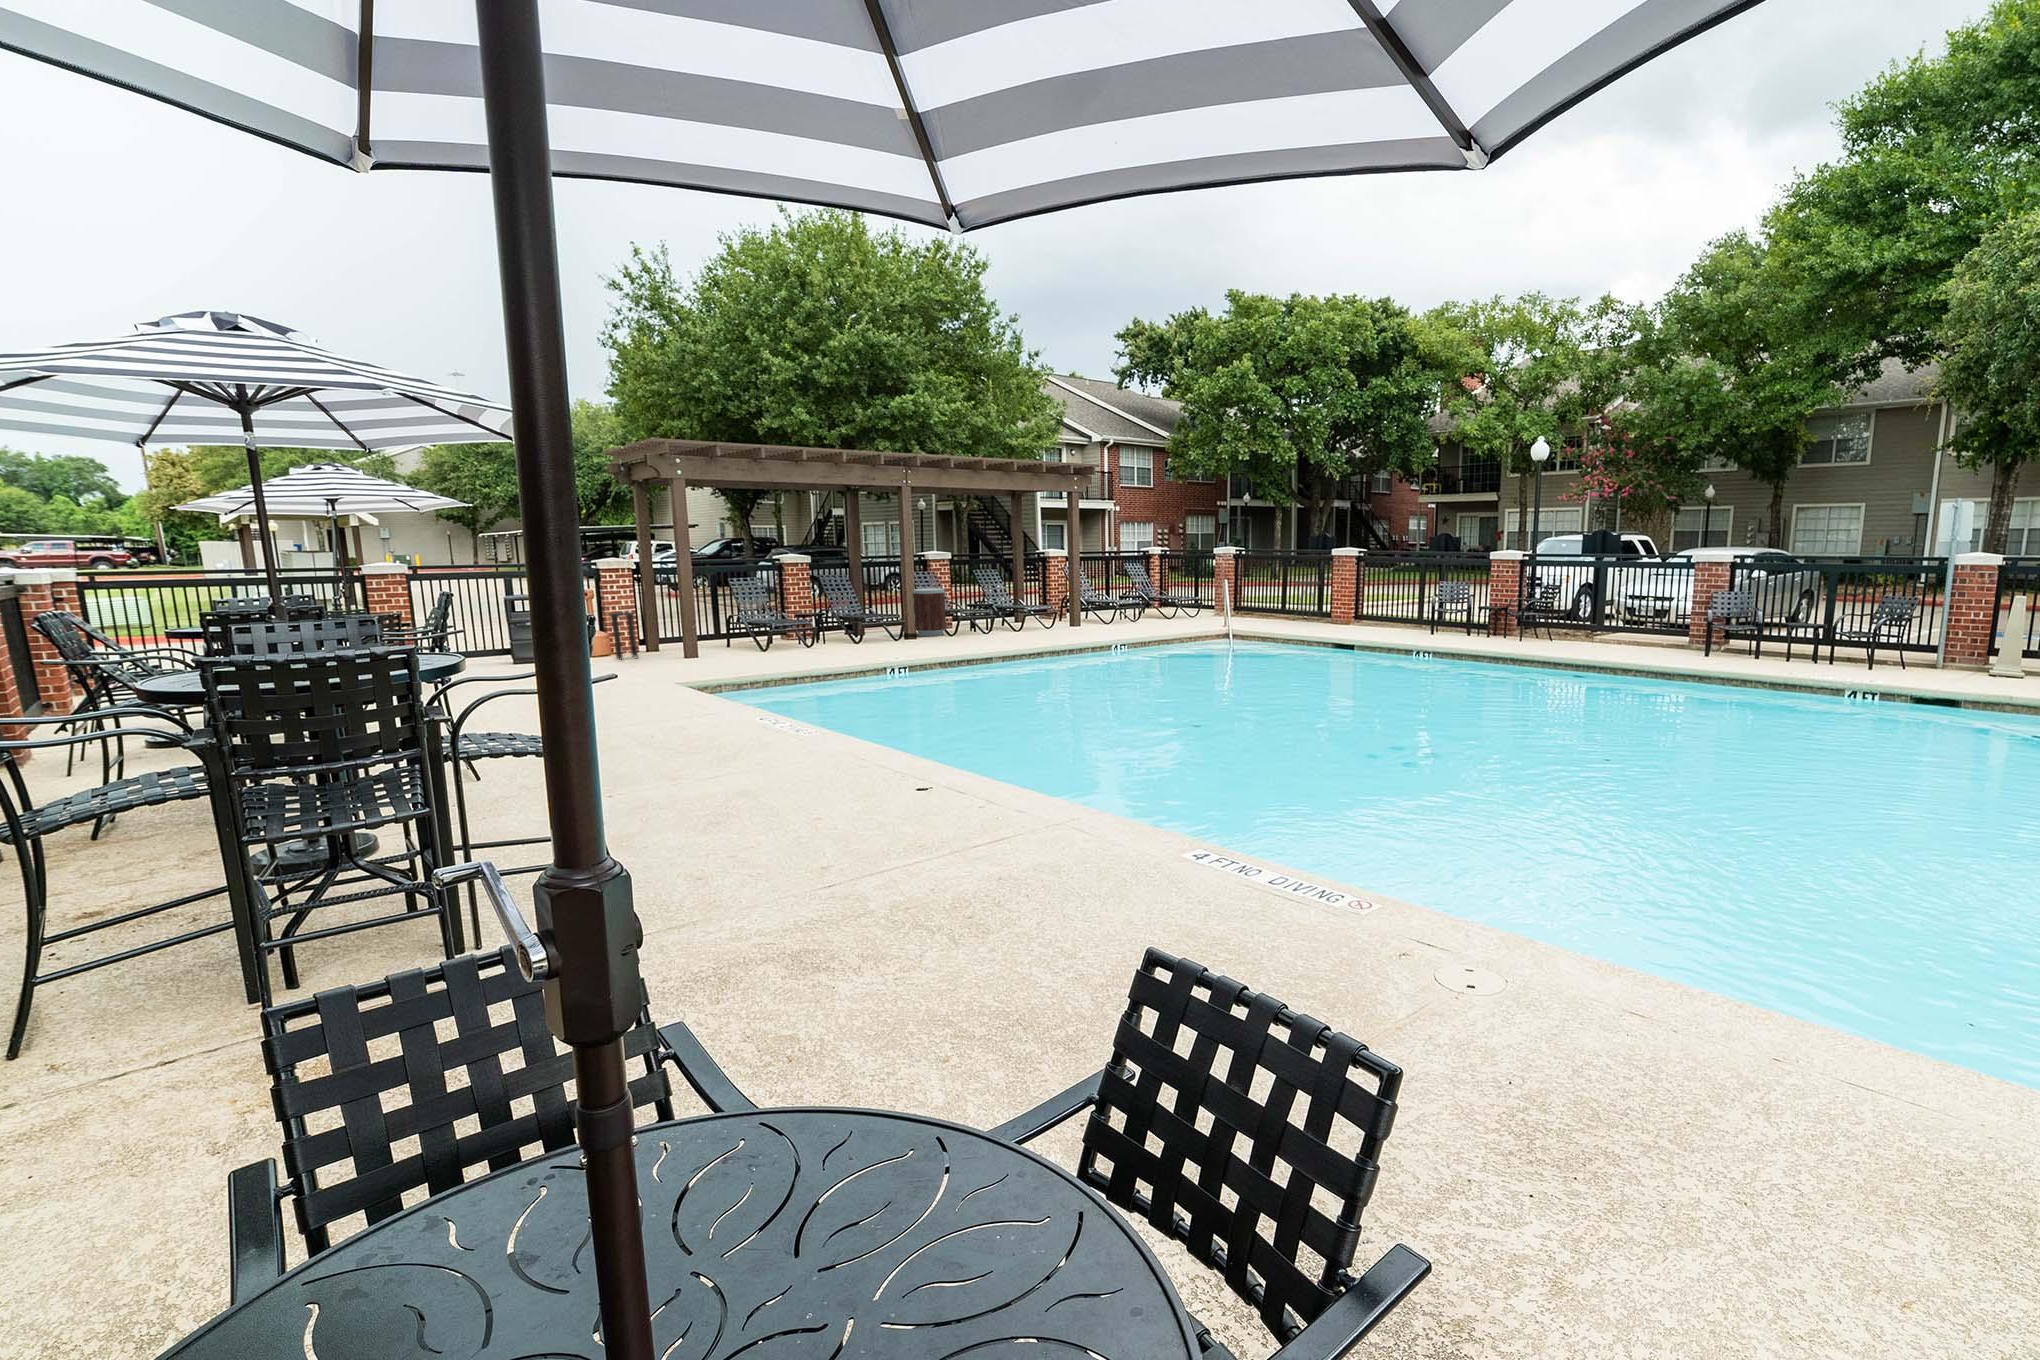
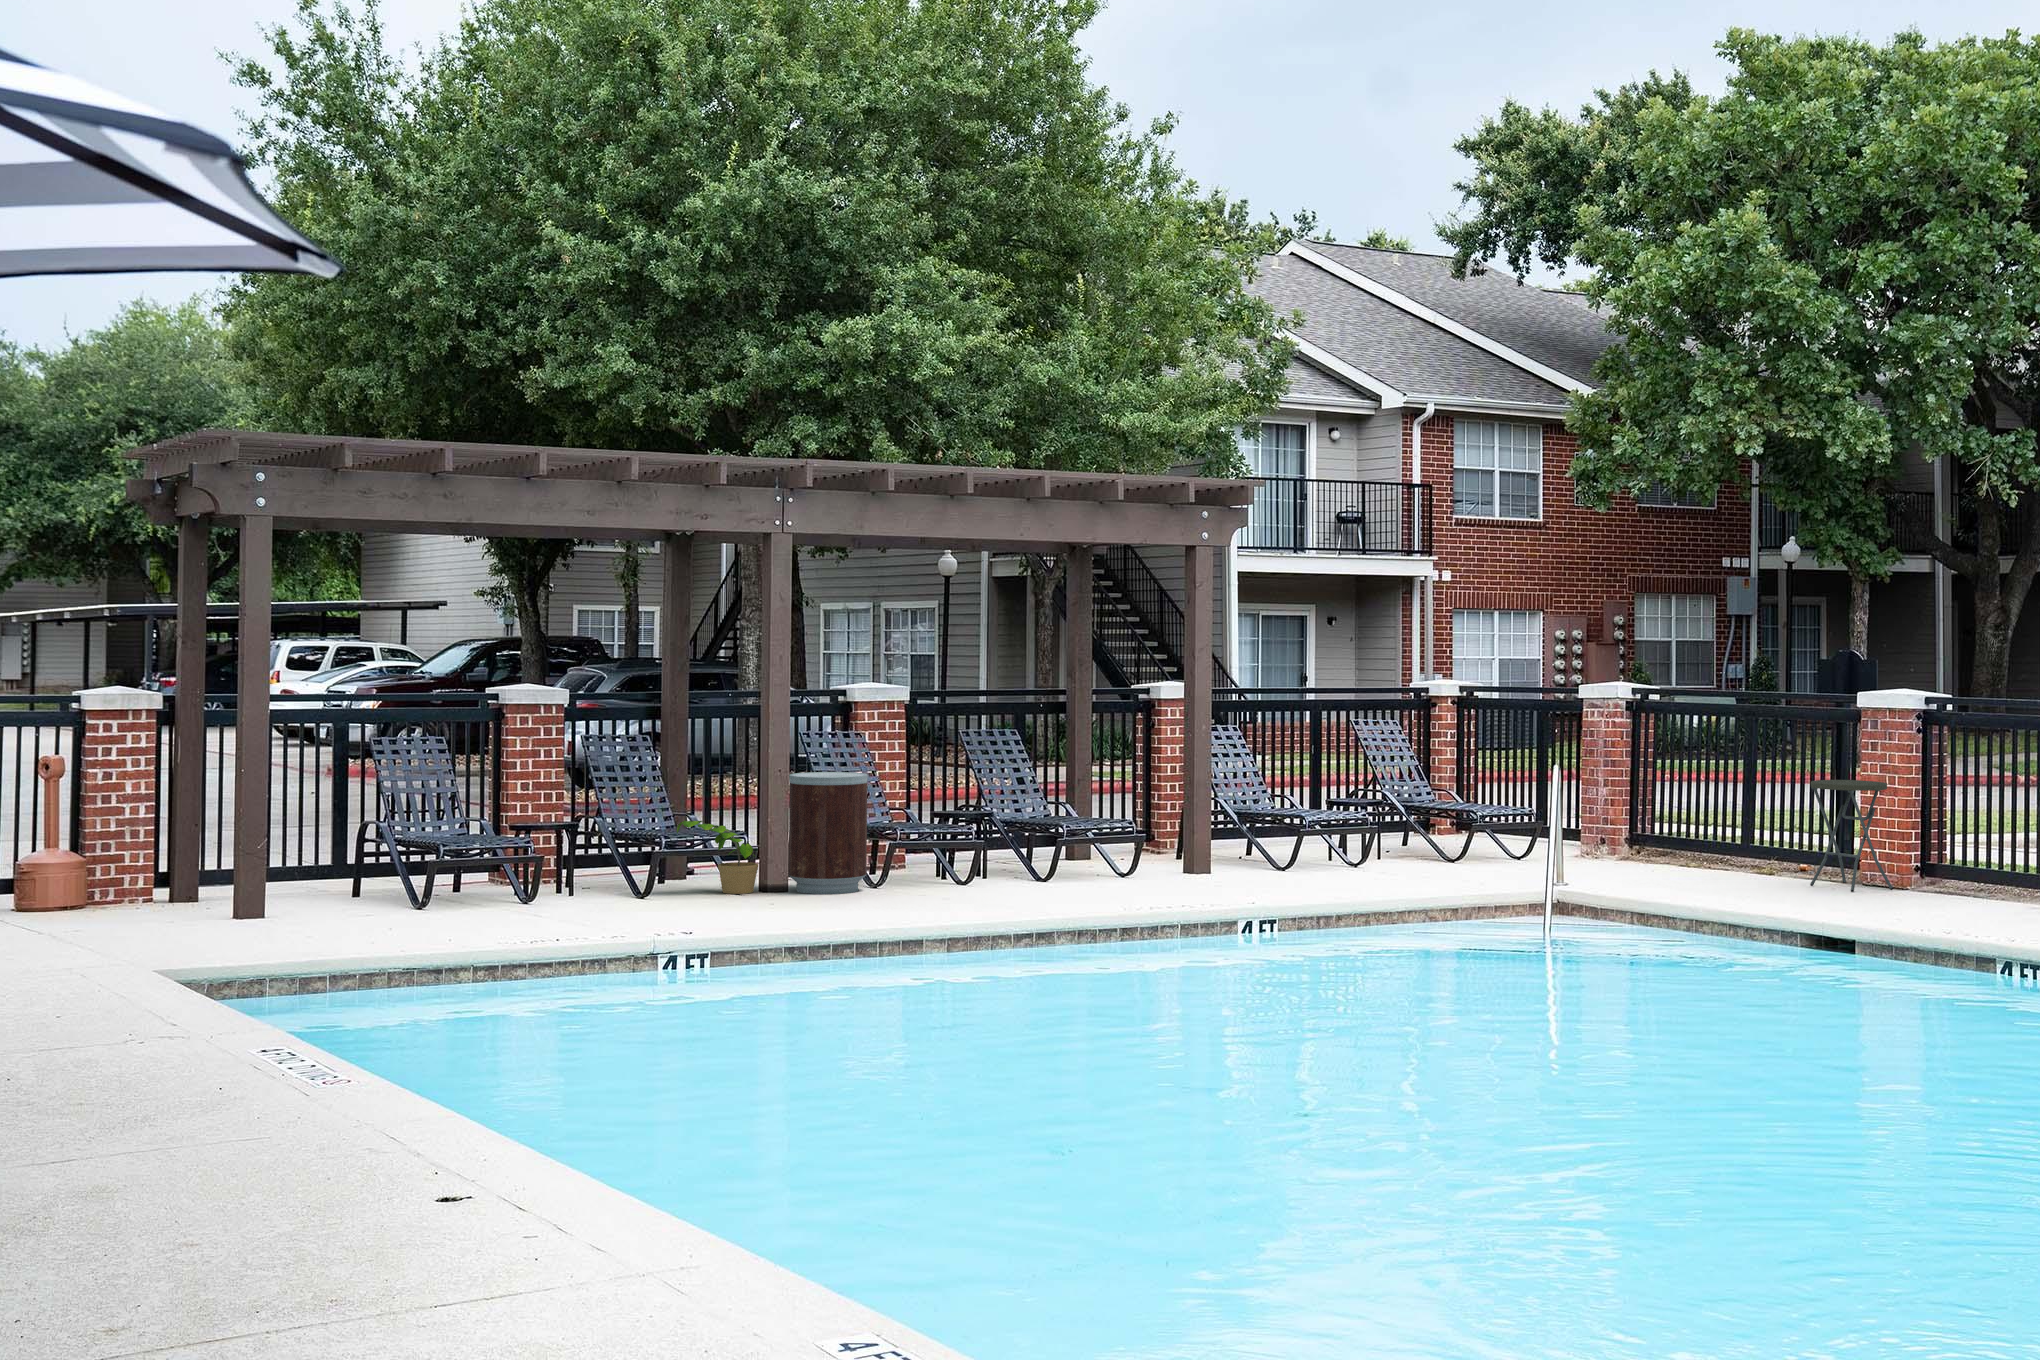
potted plant: none [869,609,903,638] -> present [677,821,758,894]
stool: present [609,612,638,660] -> none [74,805,132,918]

